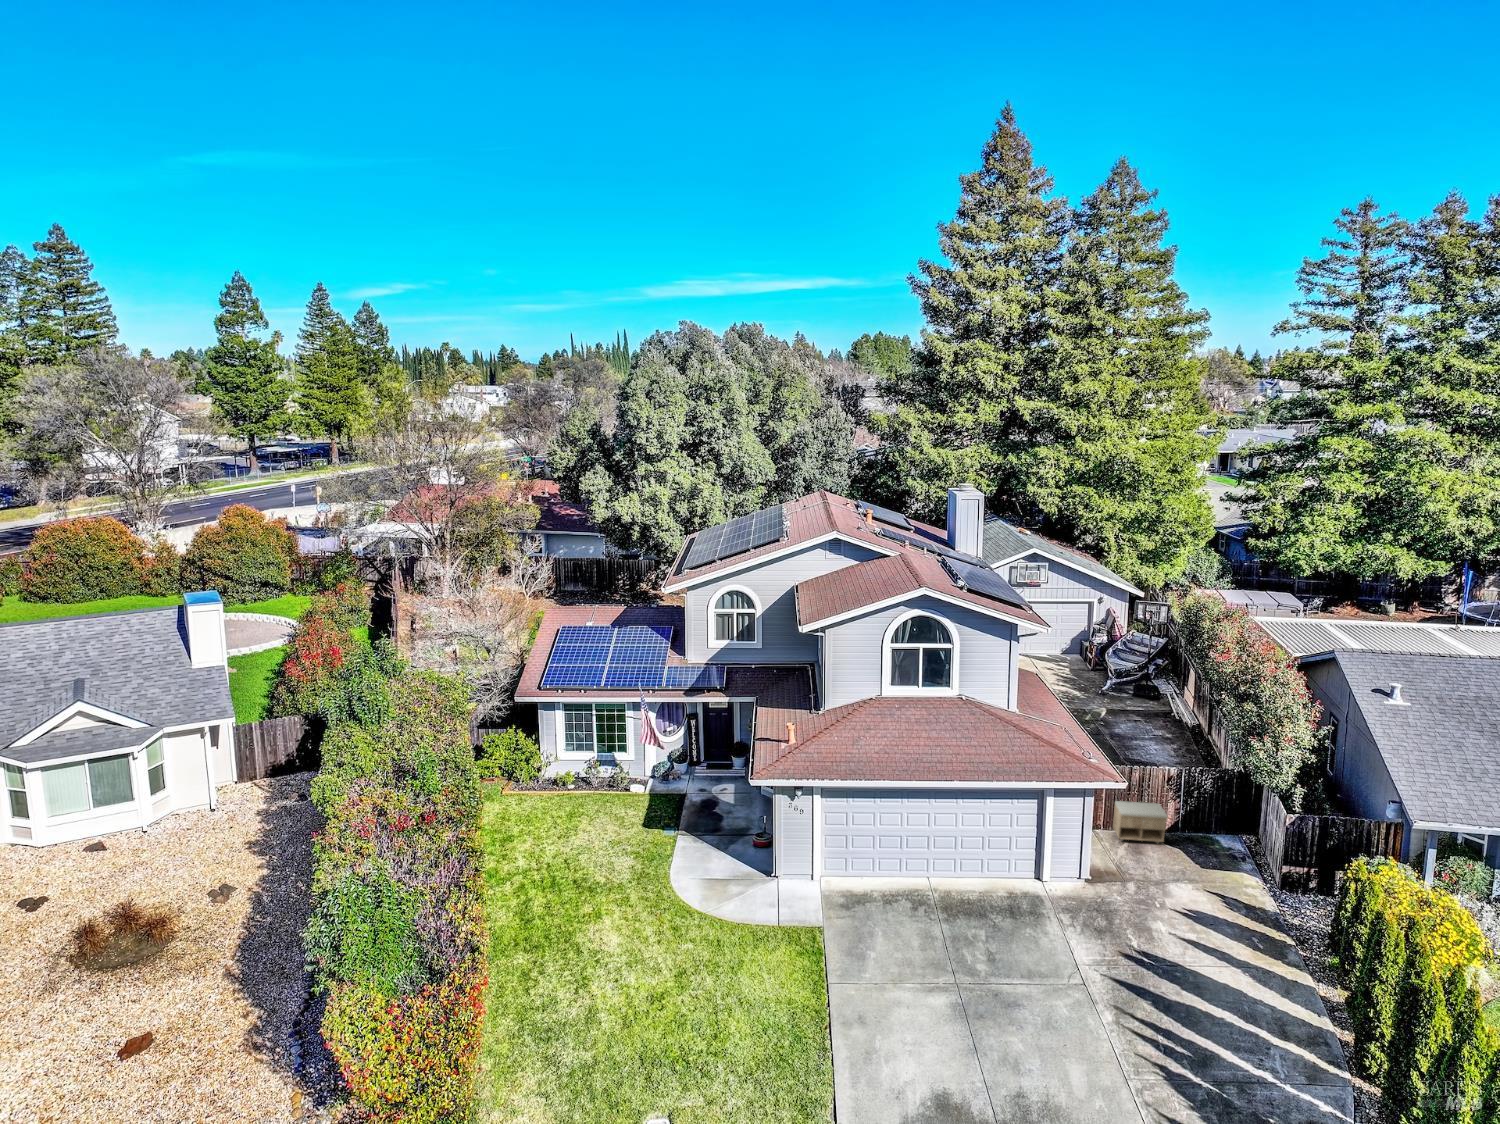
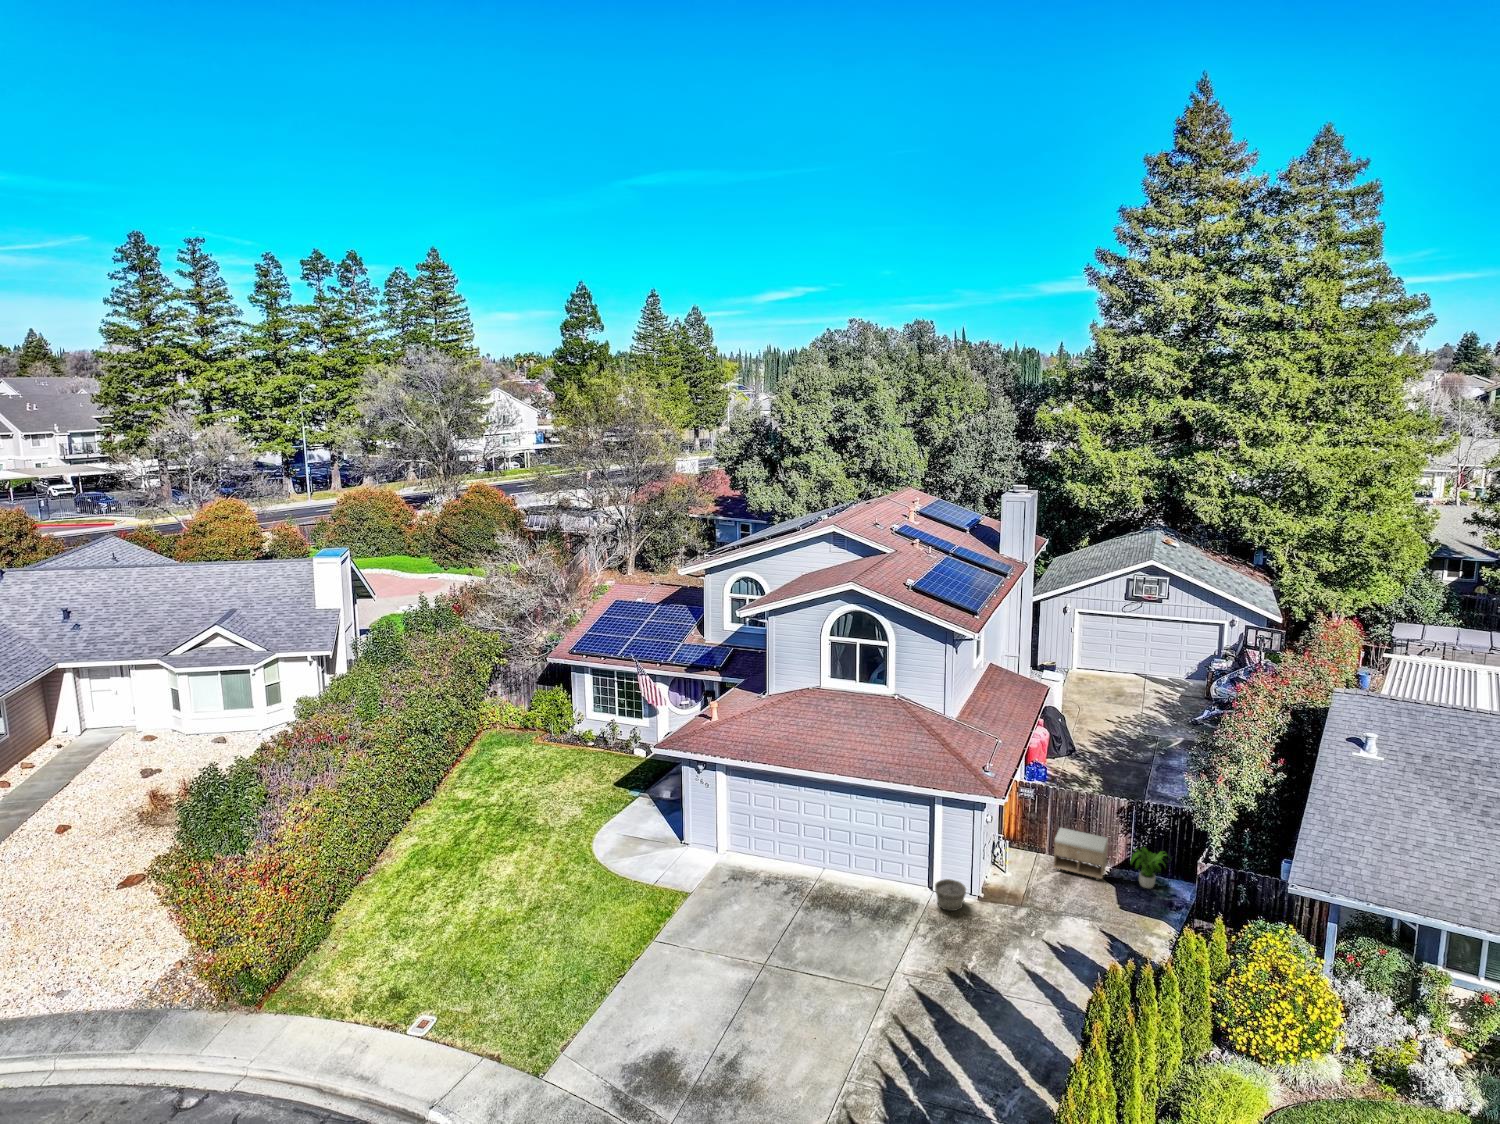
potted plant: none [1181,807,1220,843] -> present [1130,847,1170,888]
wooden bucket: none [1051,867,1082,898] -> present [935,879,966,911]

